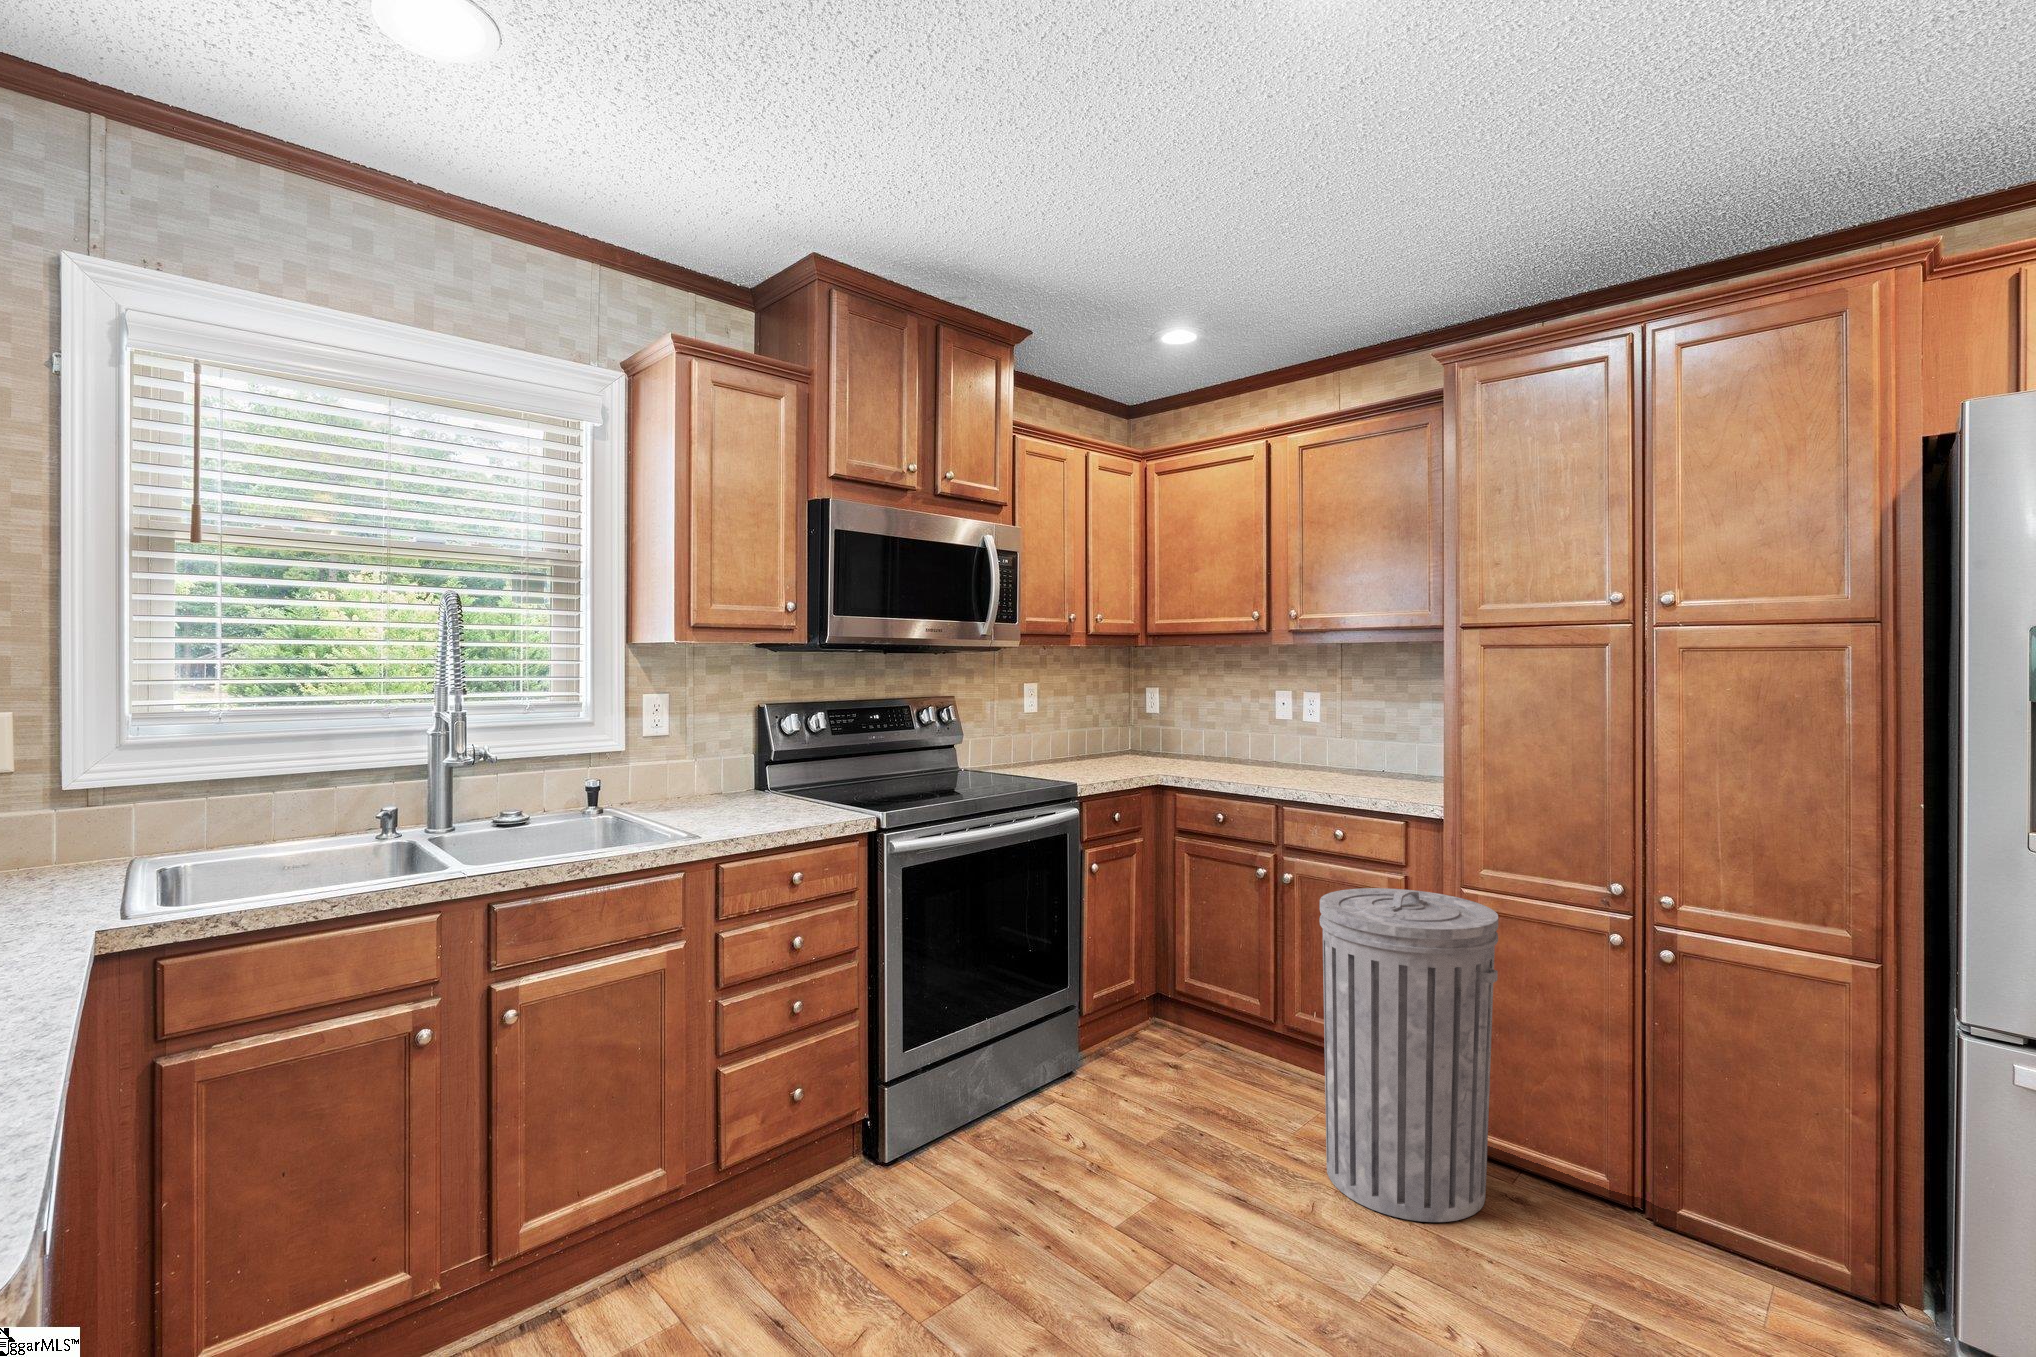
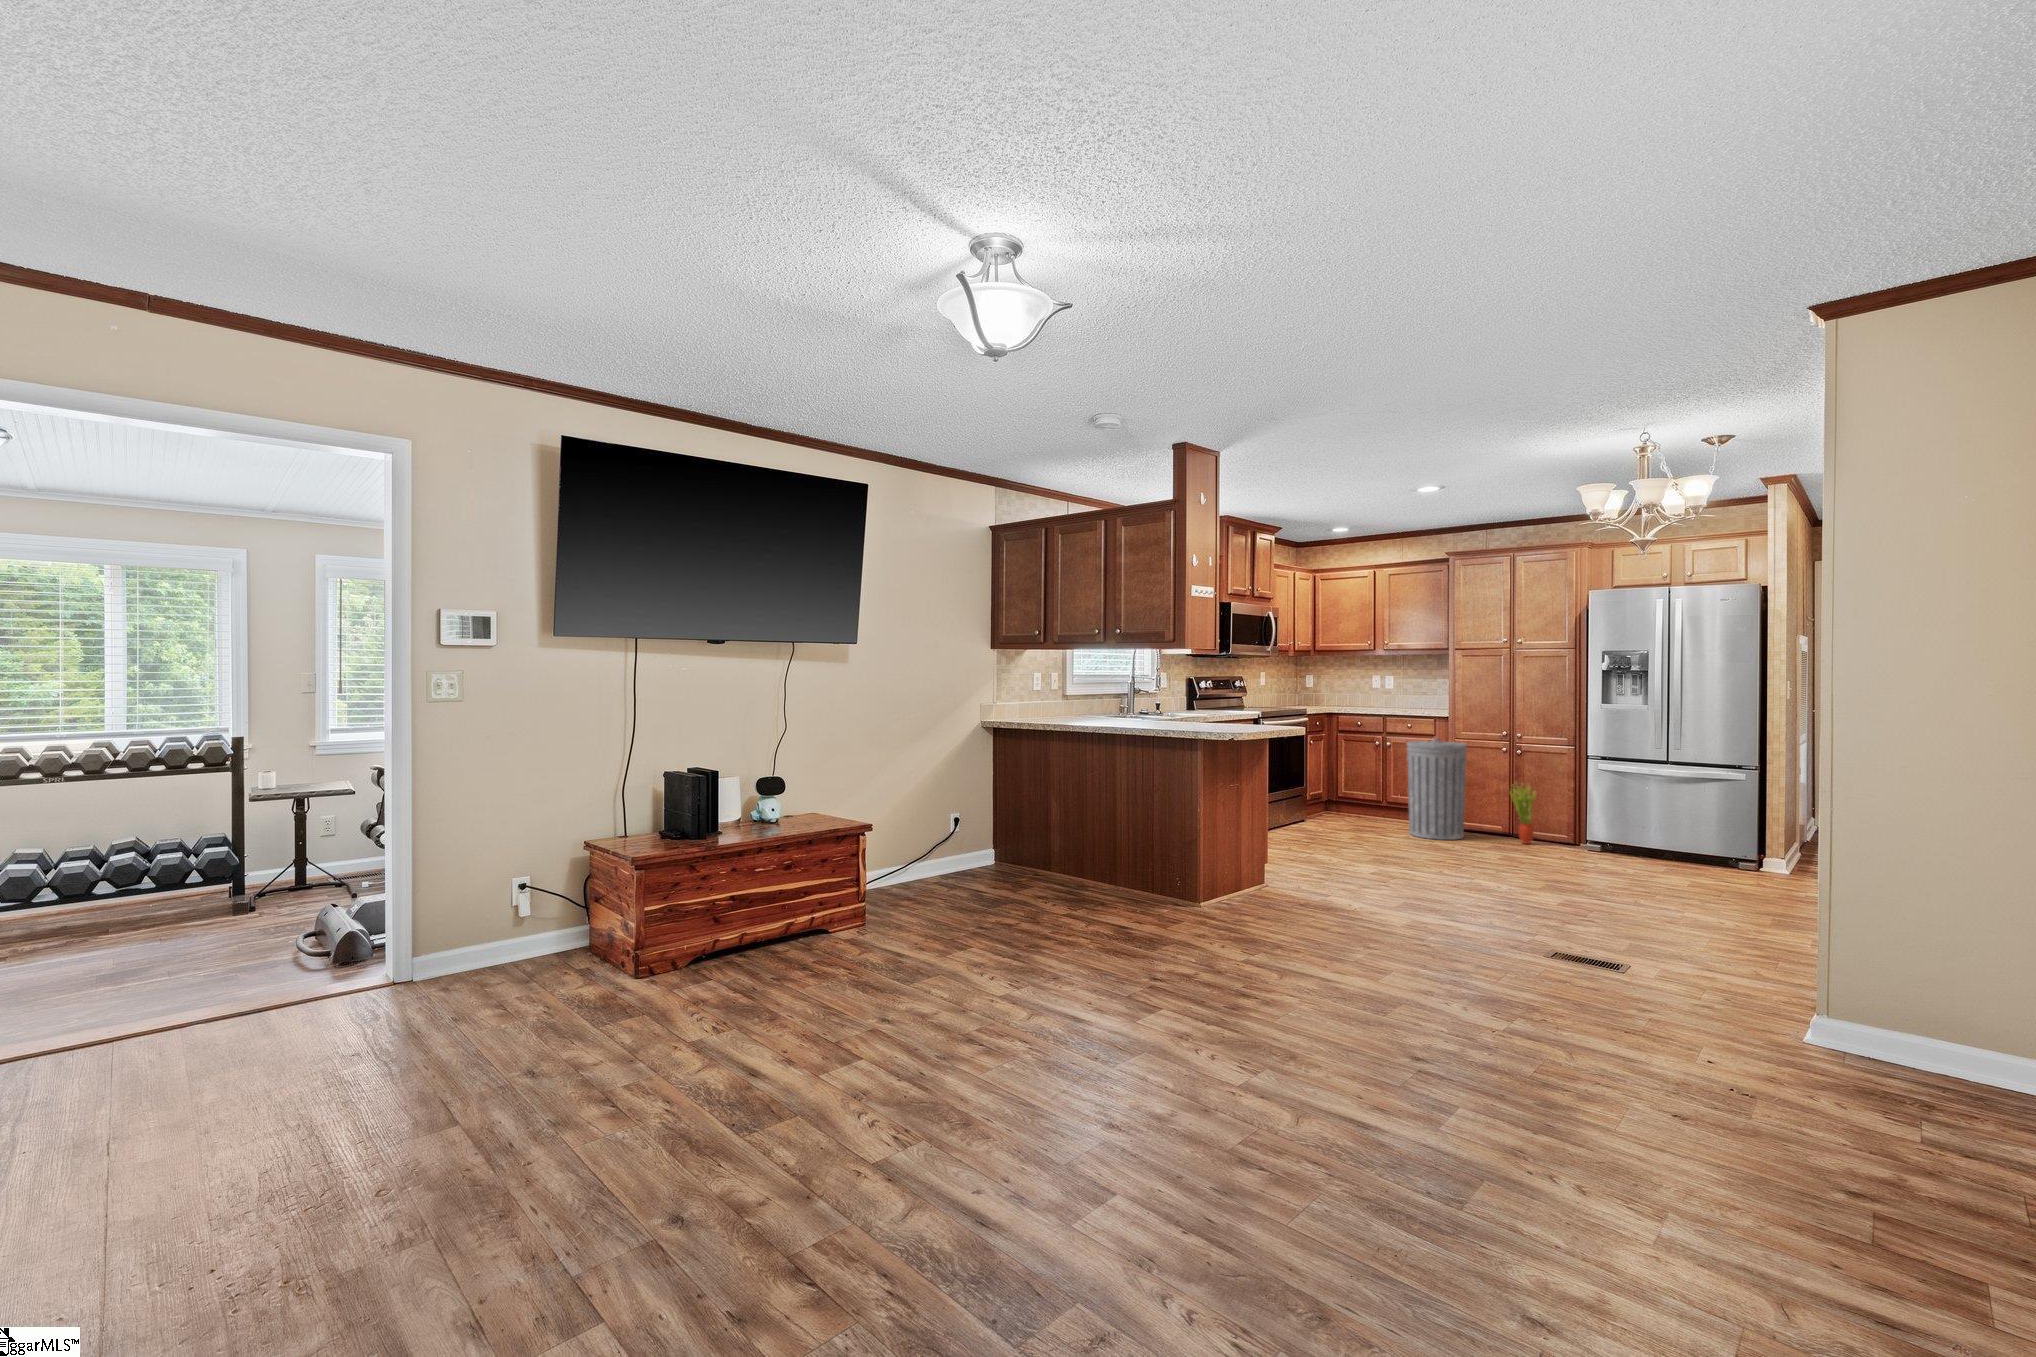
potted plant: none [1627,1049,1729,1265] -> present [1510,787,1536,844]

